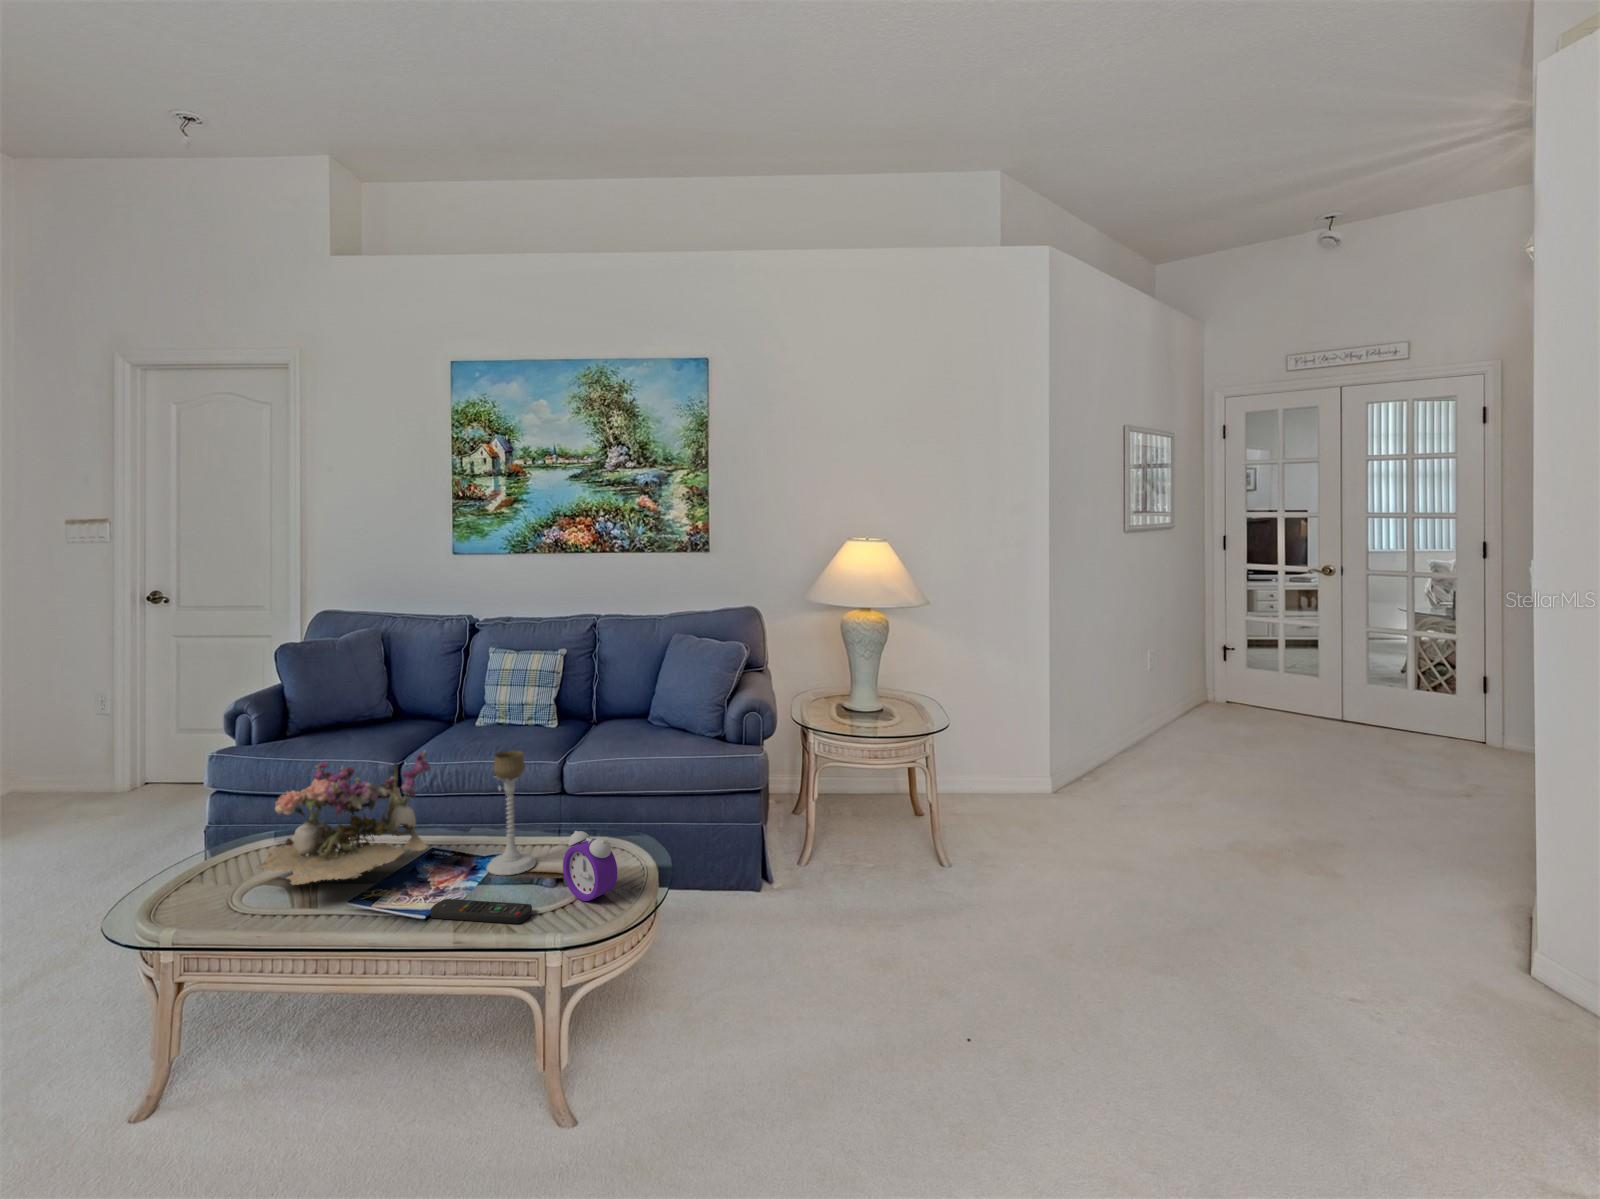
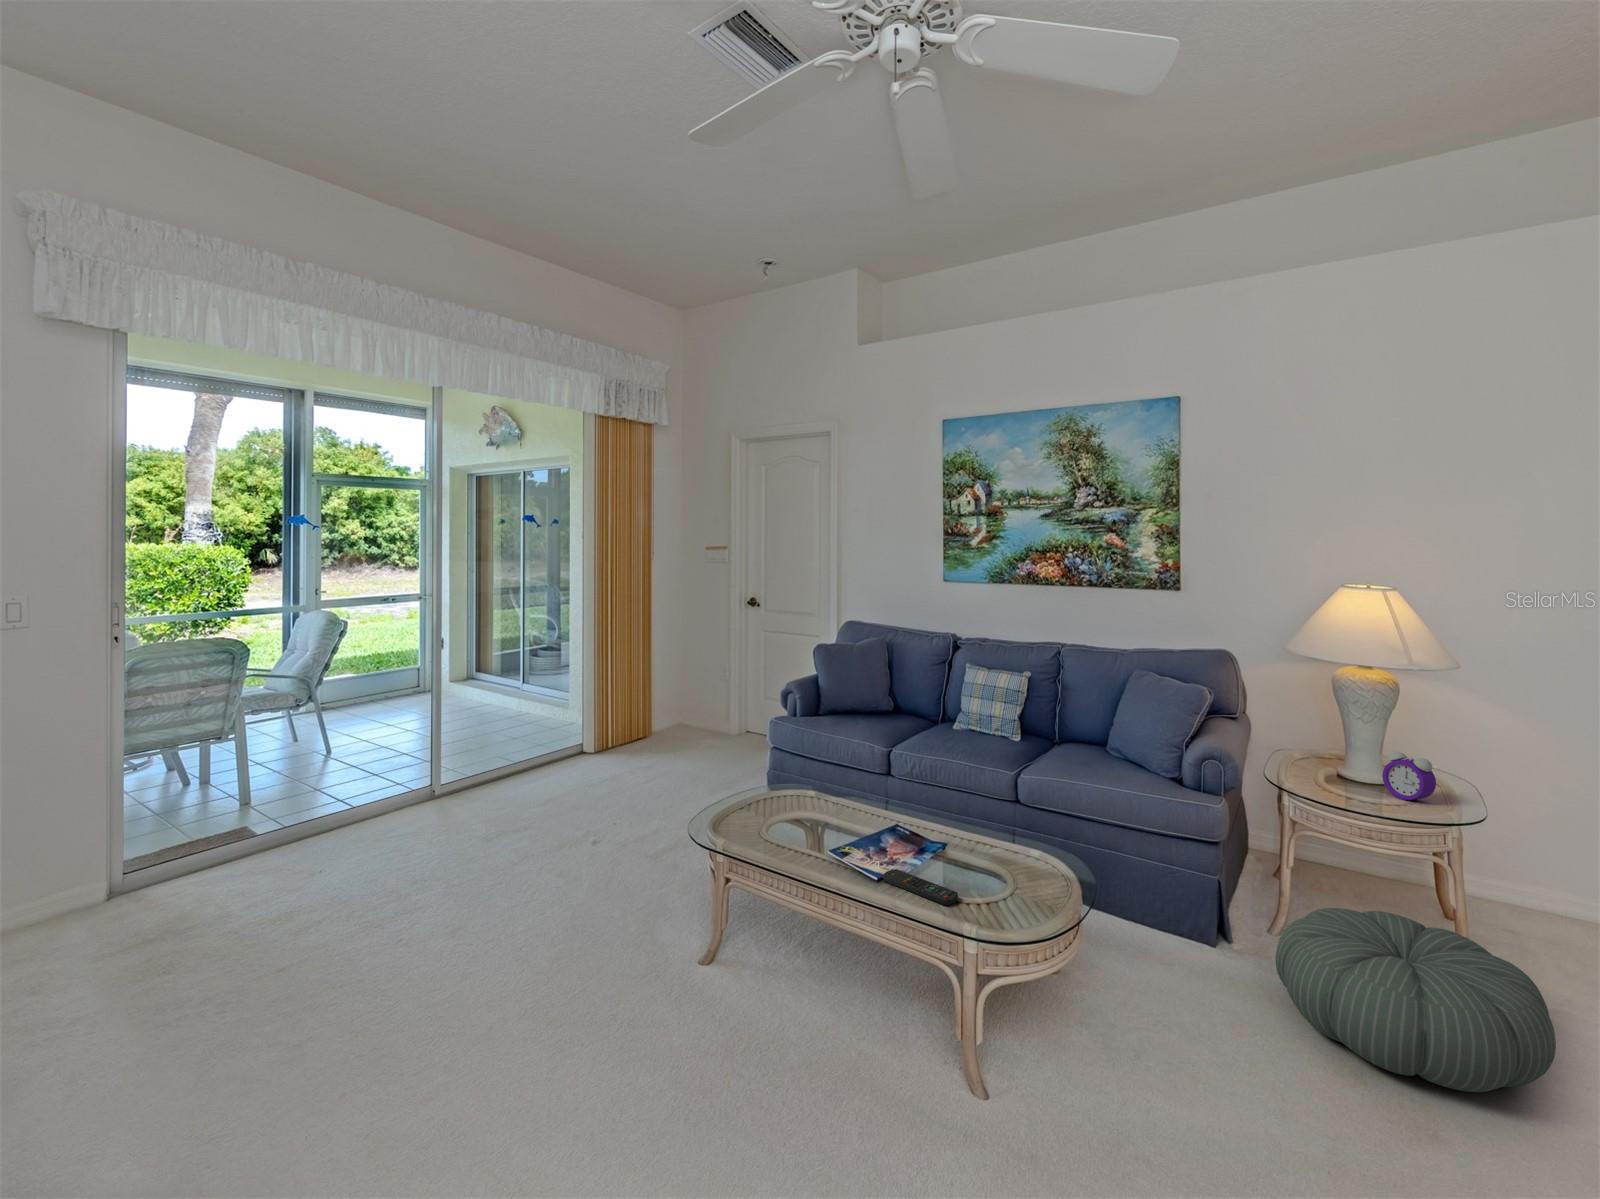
flower arrangement: present [257,750,430,885] -> none [780,744,895,836]
candle holder: present [486,750,536,876] -> none [931,759,971,864]
pouf: none [826,818,1012,949] -> present [1275,908,1556,1092]
alarm clock: present [563,831,617,901] -> present [1382,751,1436,800]

